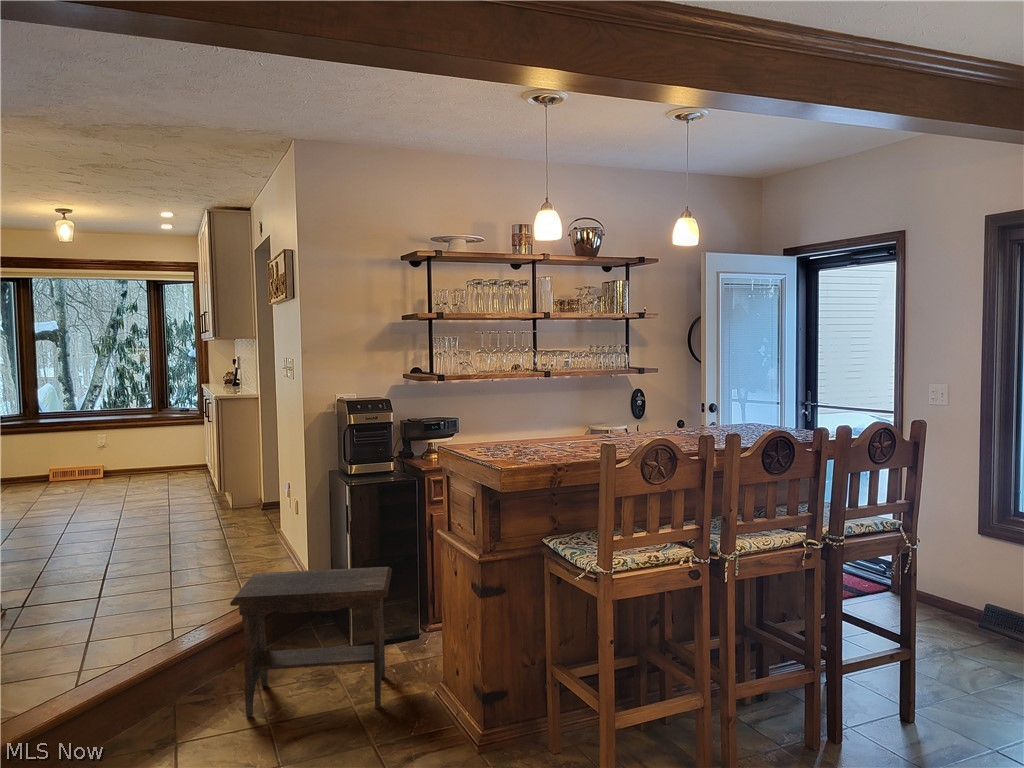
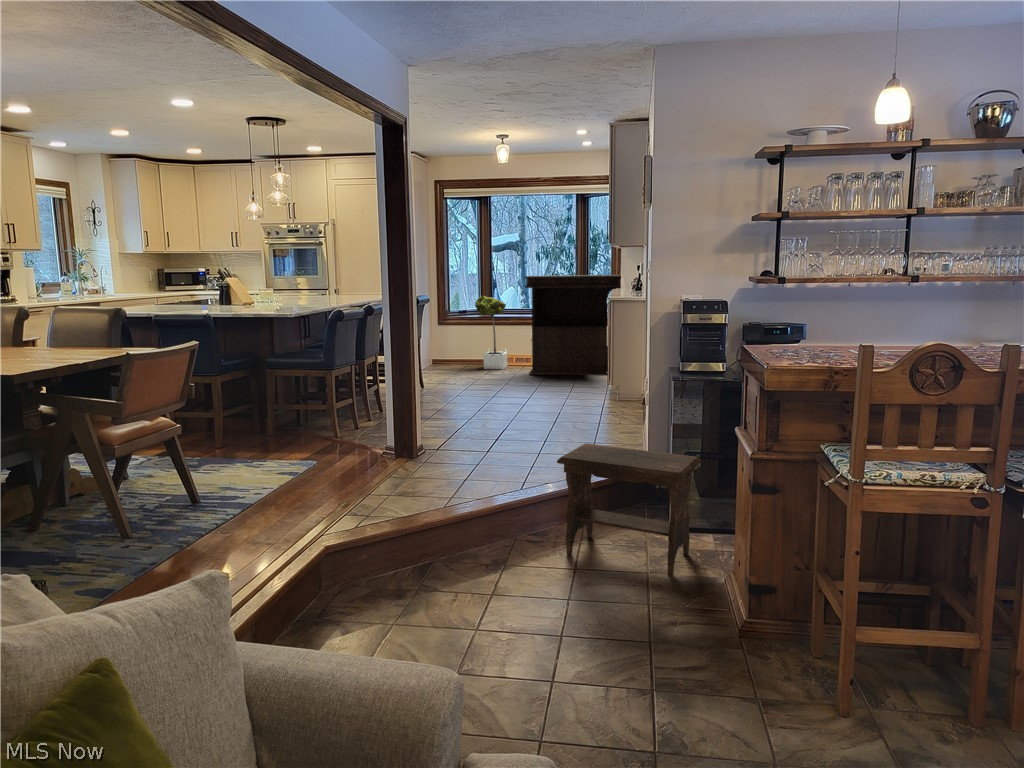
console table: none [93,369,227,490] -> present [525,275,621,376]
potted tree: none [16,397,67,489] -> present [475,295,508,369]

